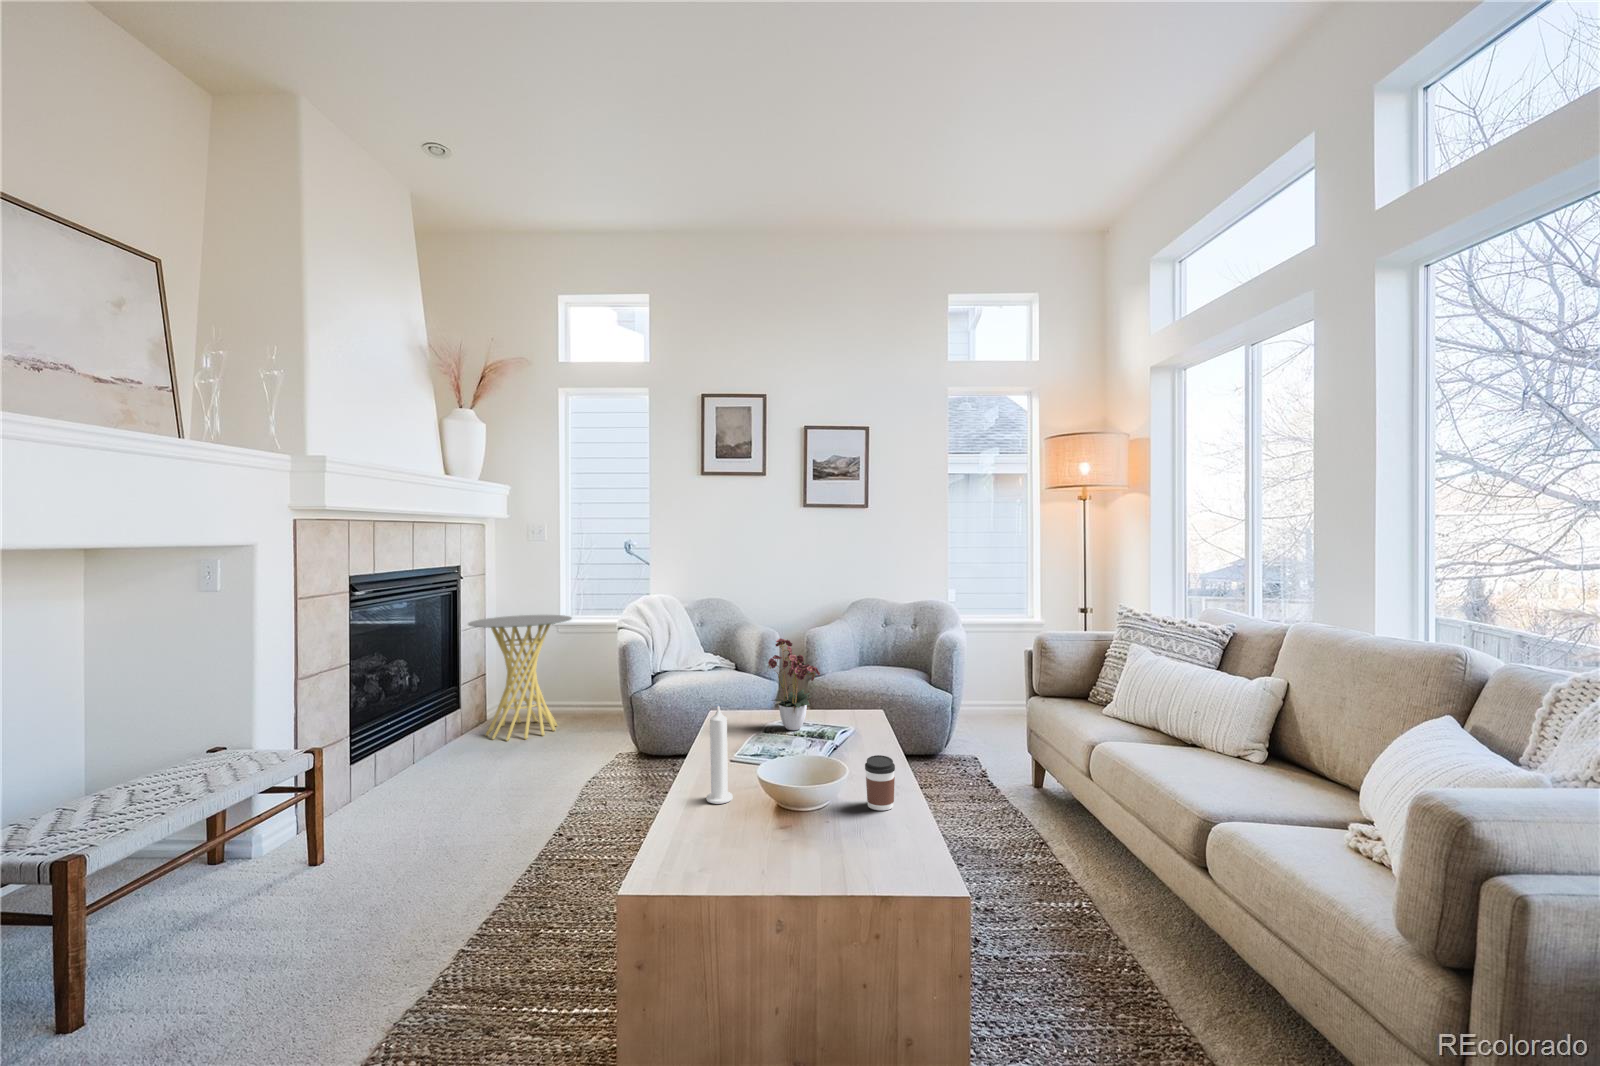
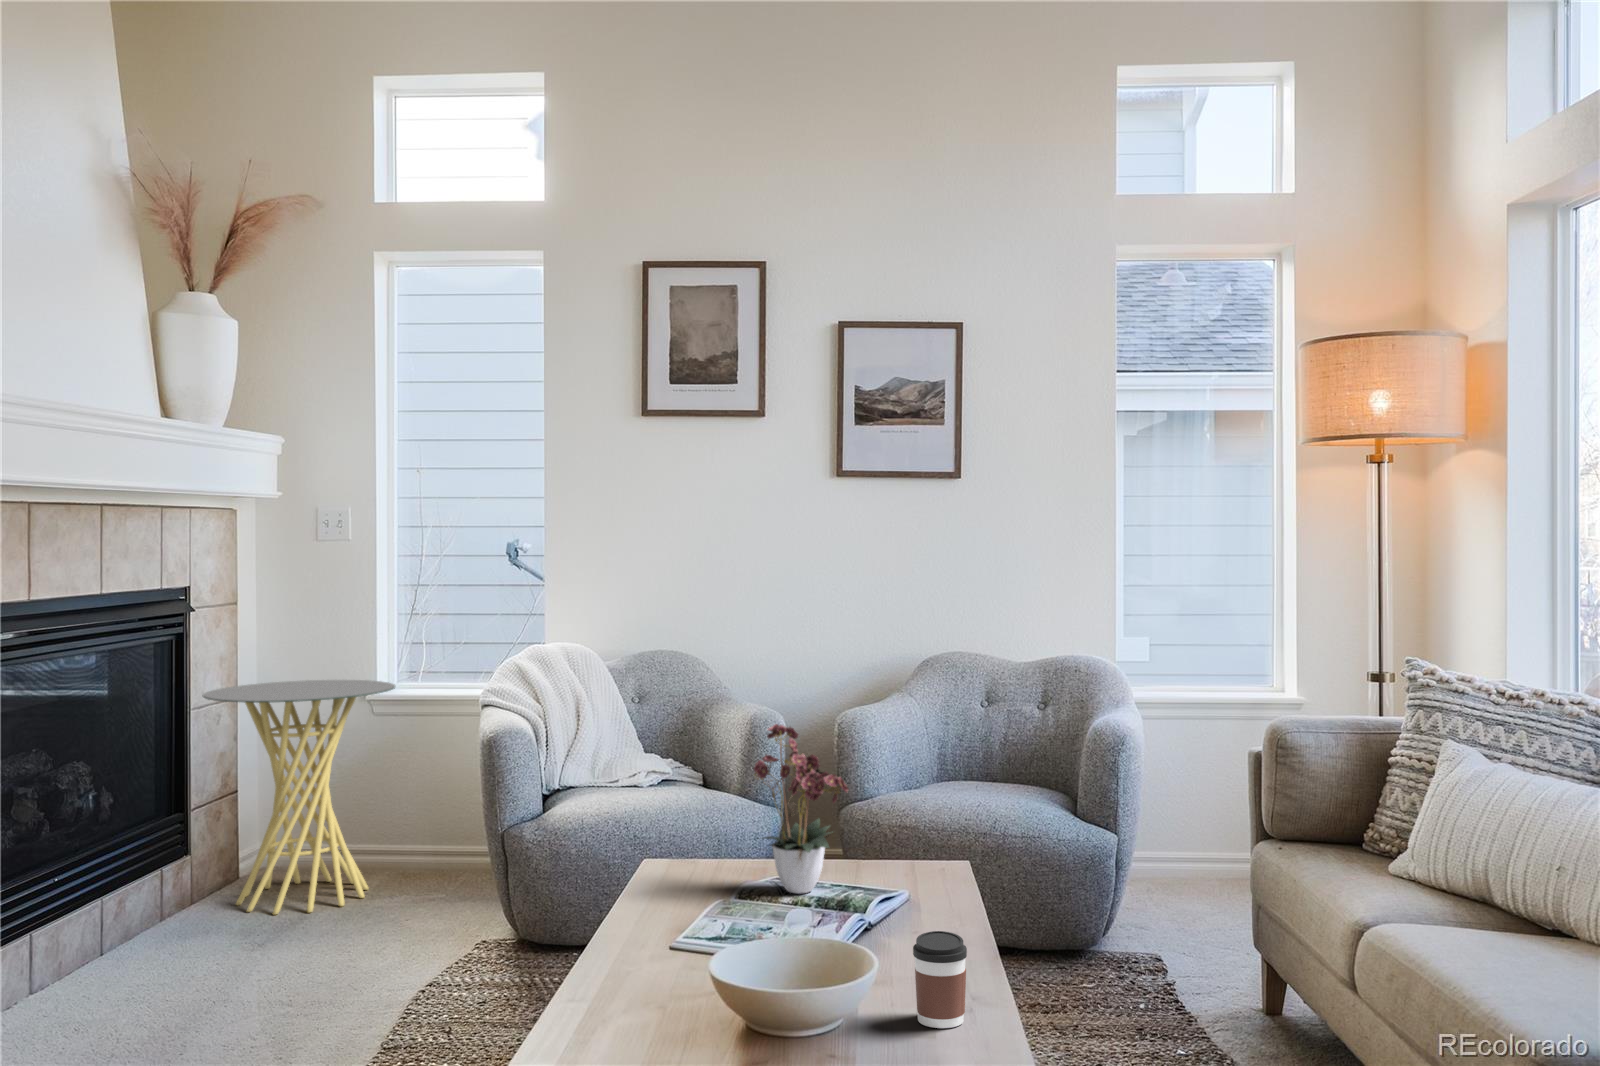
candle: present [706,706,733,804] -> none [631,840,678,1013]

